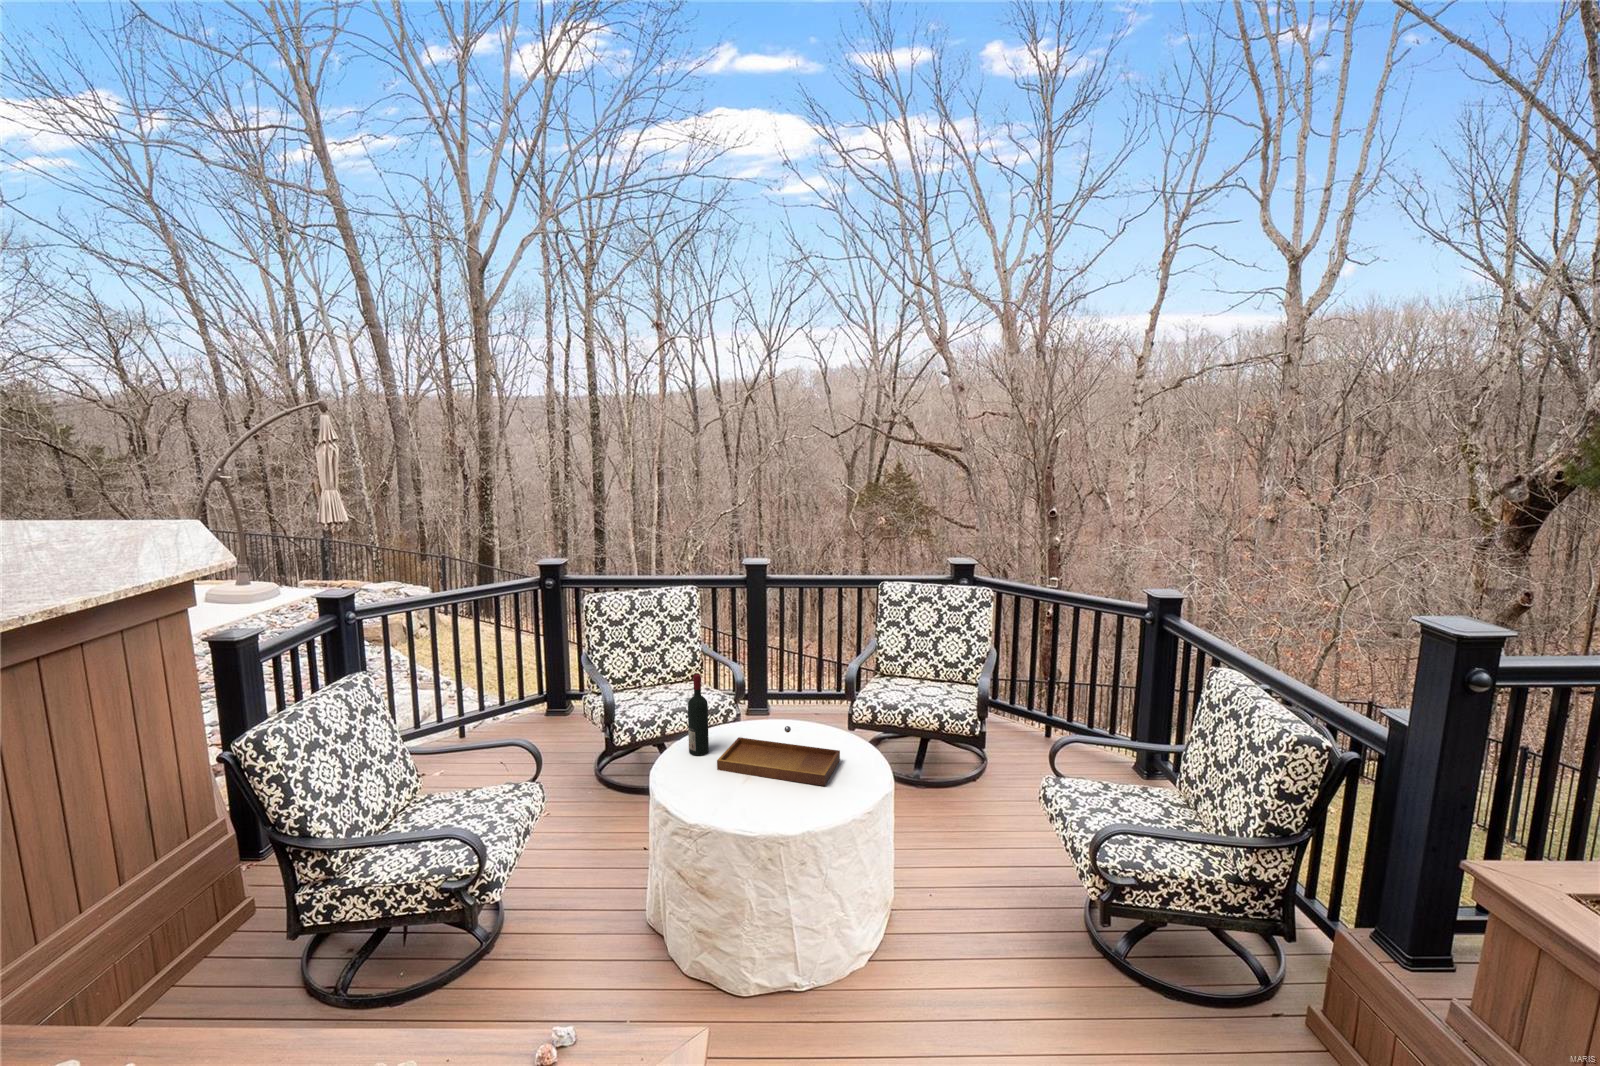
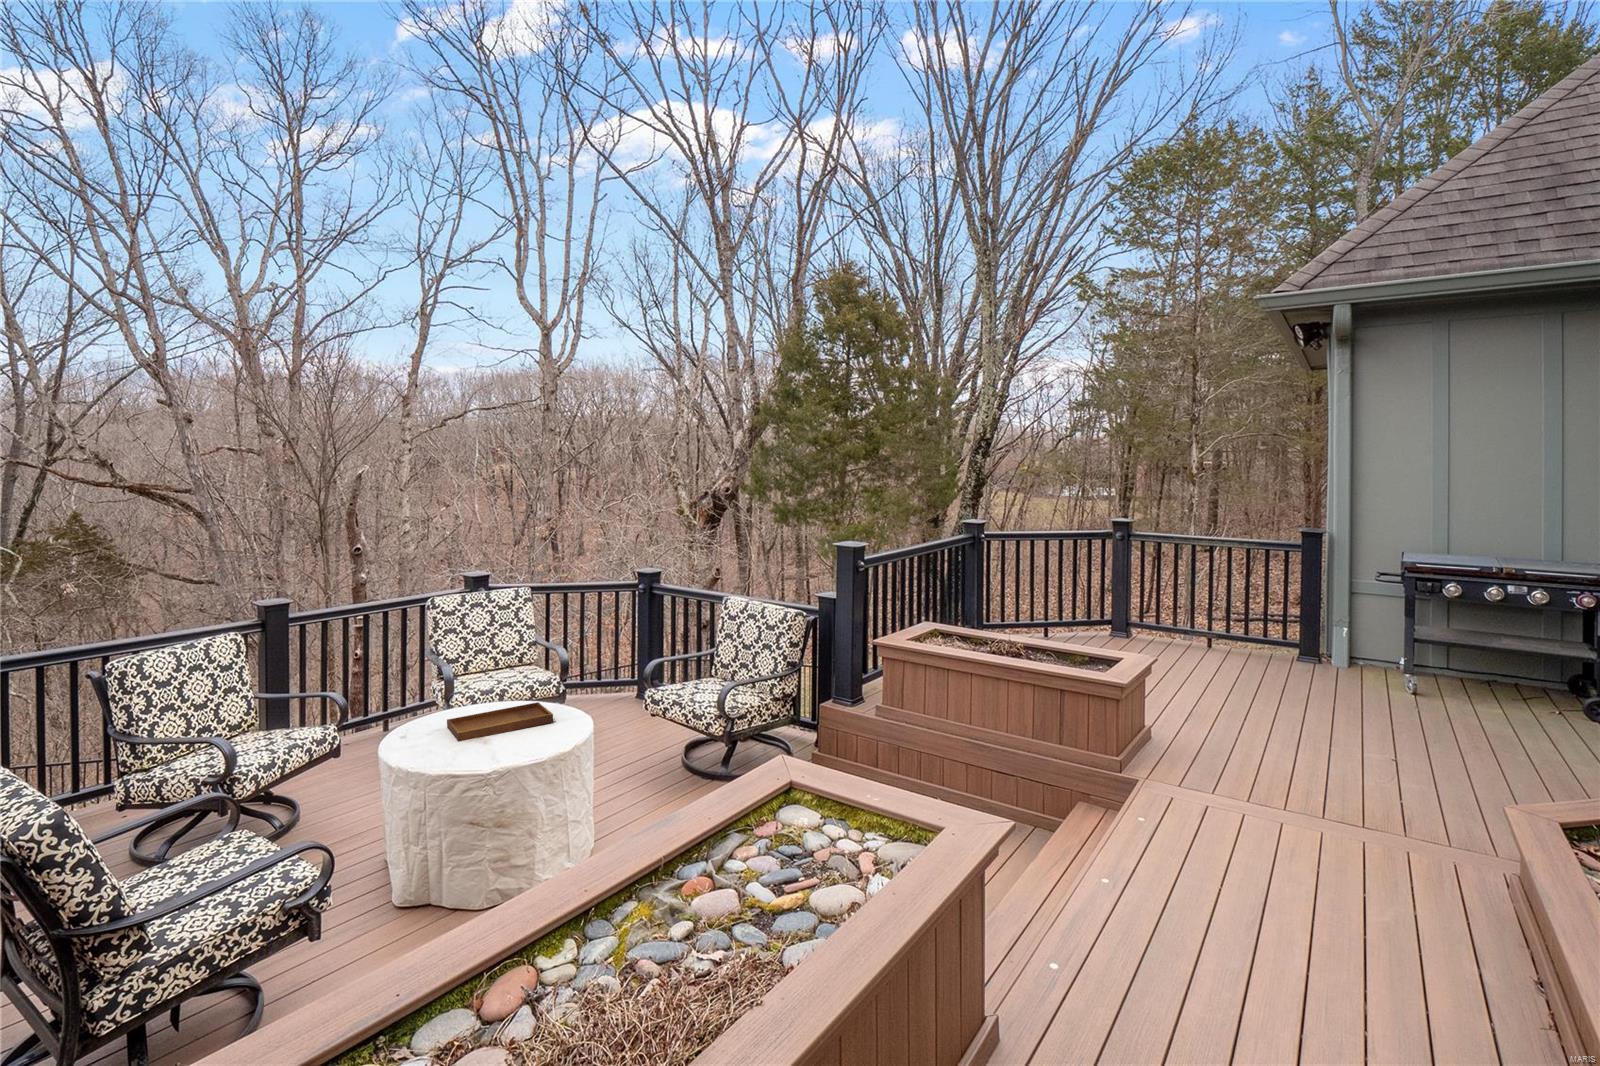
wine bottle: present [688,674,709,755] -> none [409,669,431,742]

